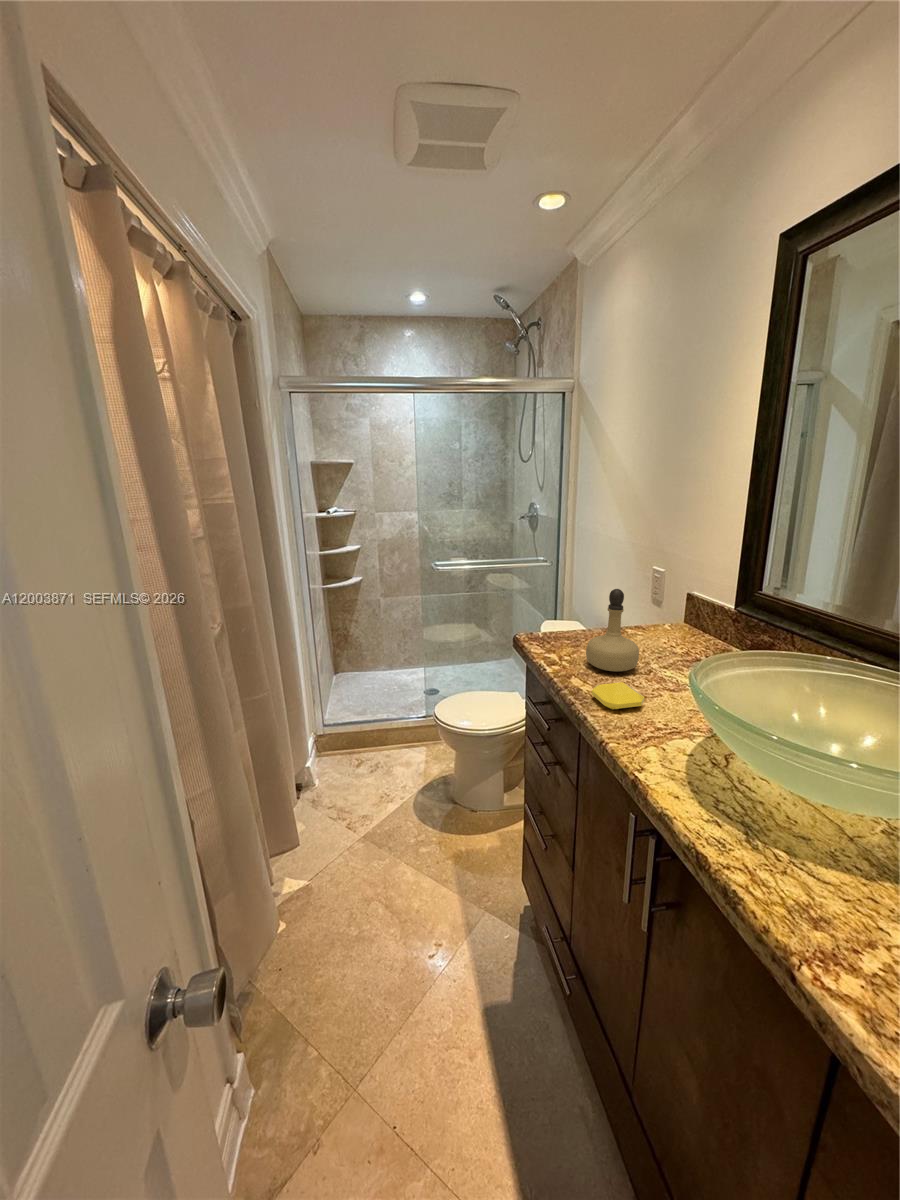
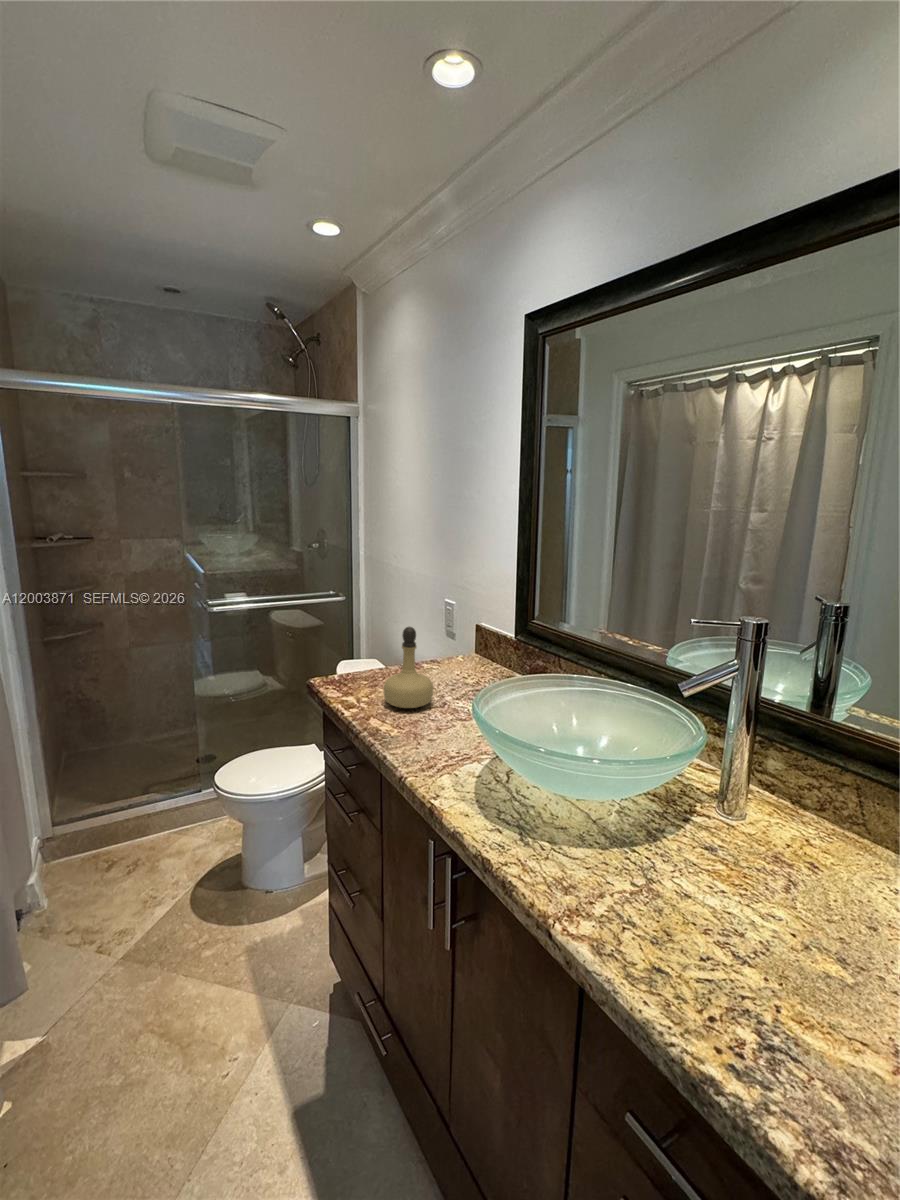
soap bar: present [592,682,644,710] -> none [390,718,439,745]

